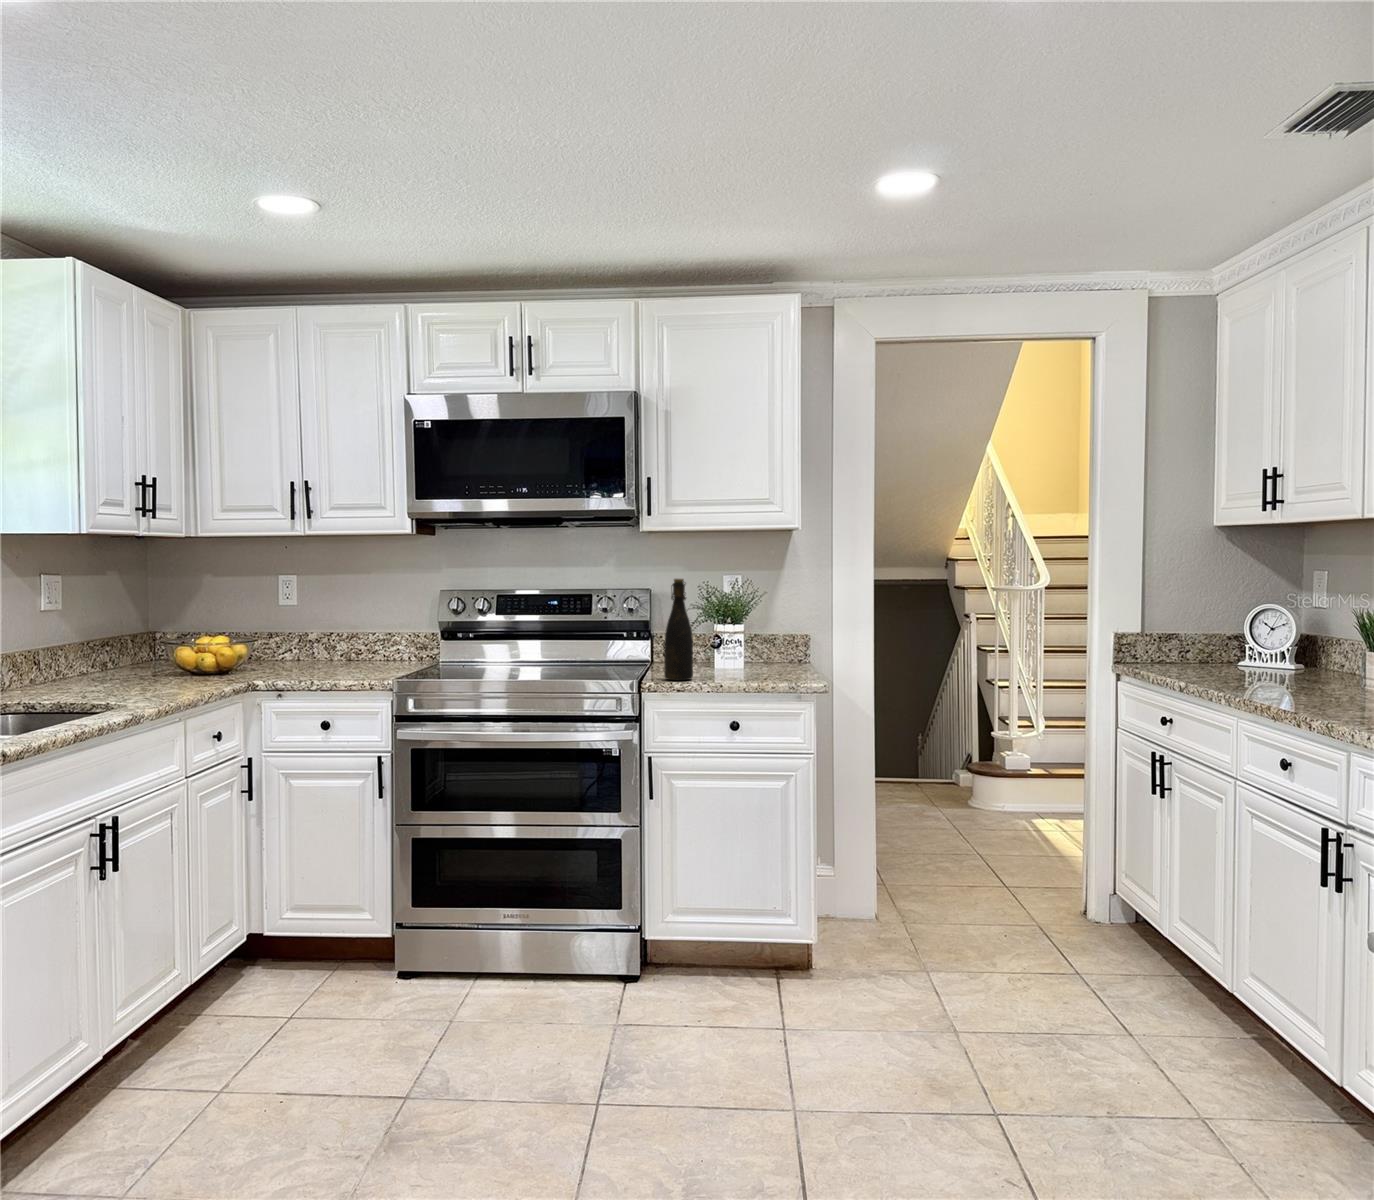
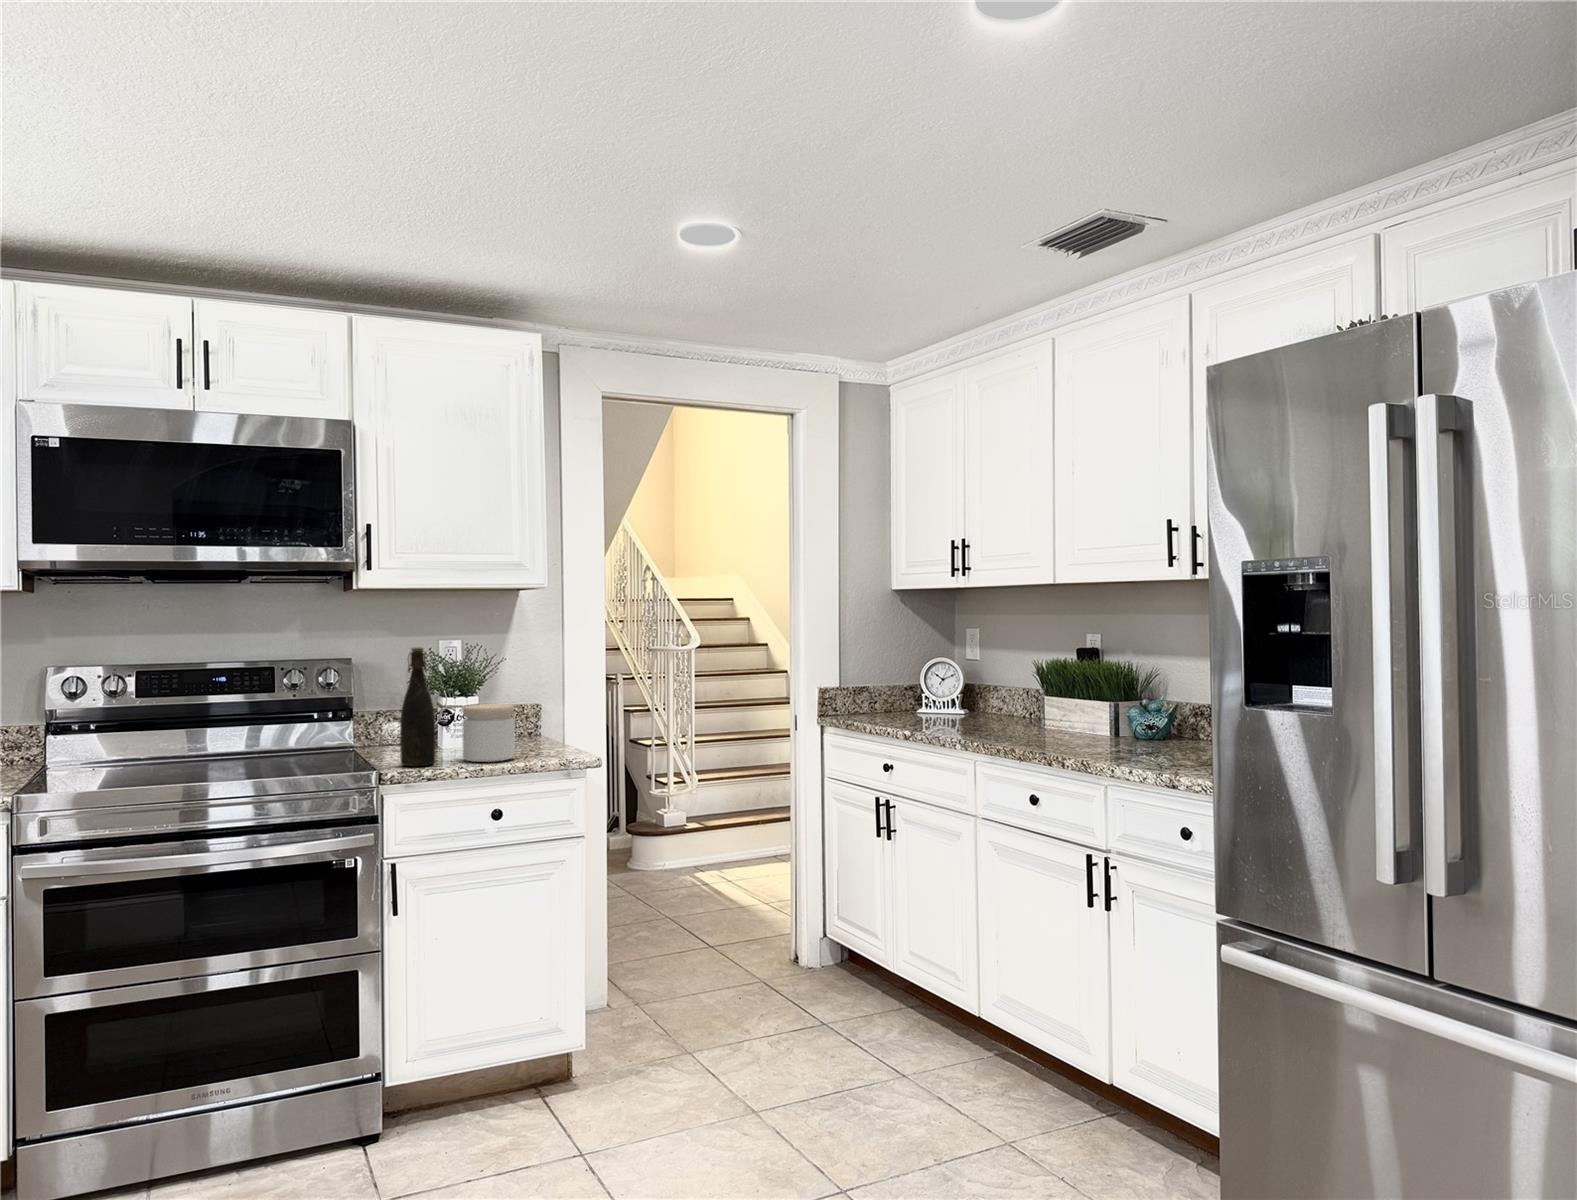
jar: none [718,631,763,681] -> present [462,704,515,762]

